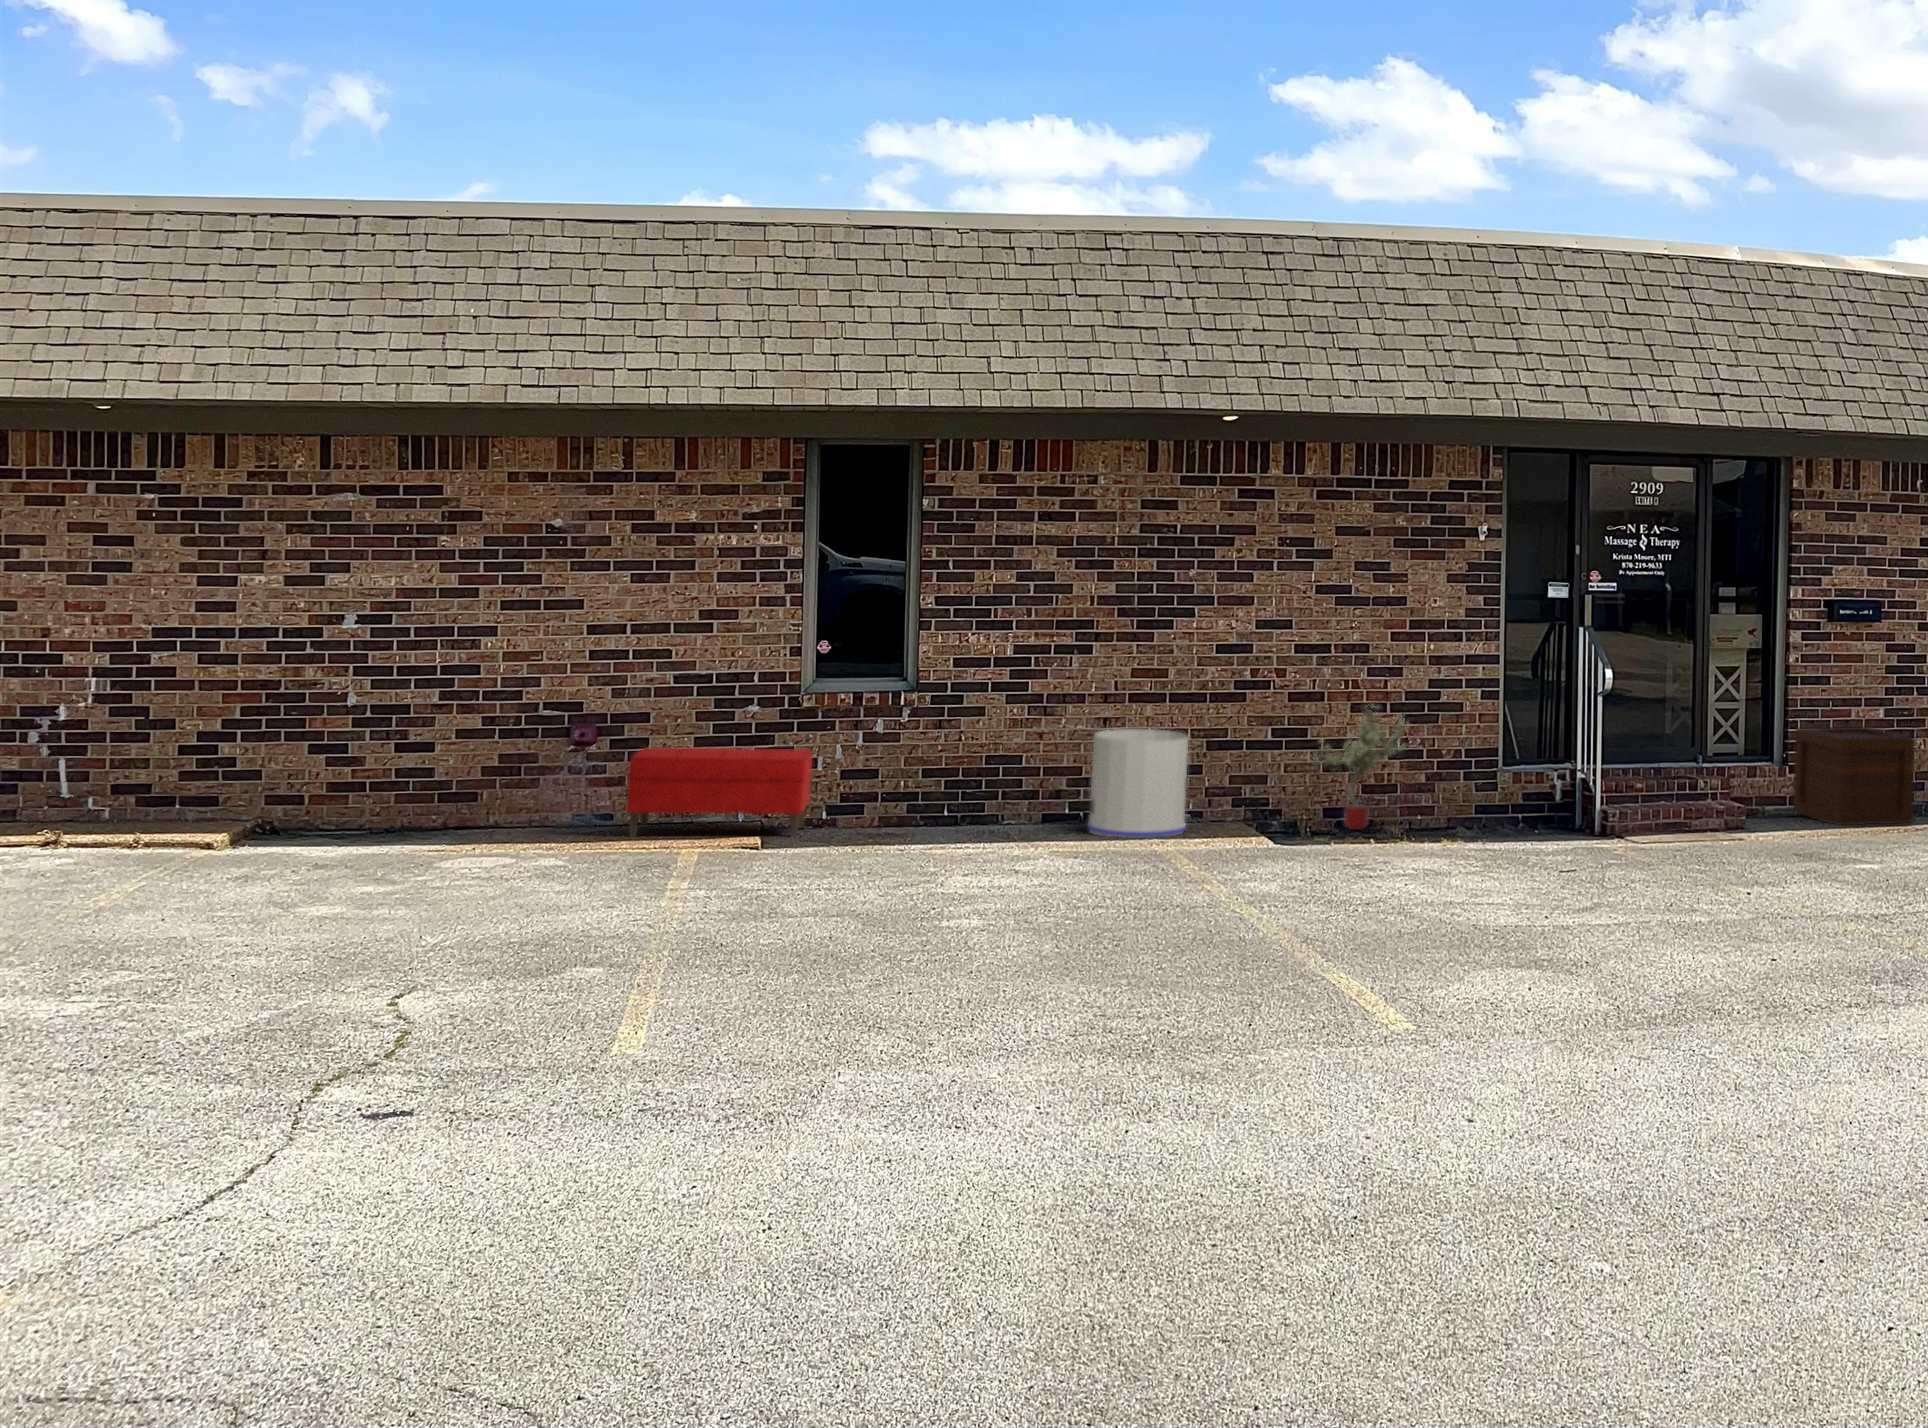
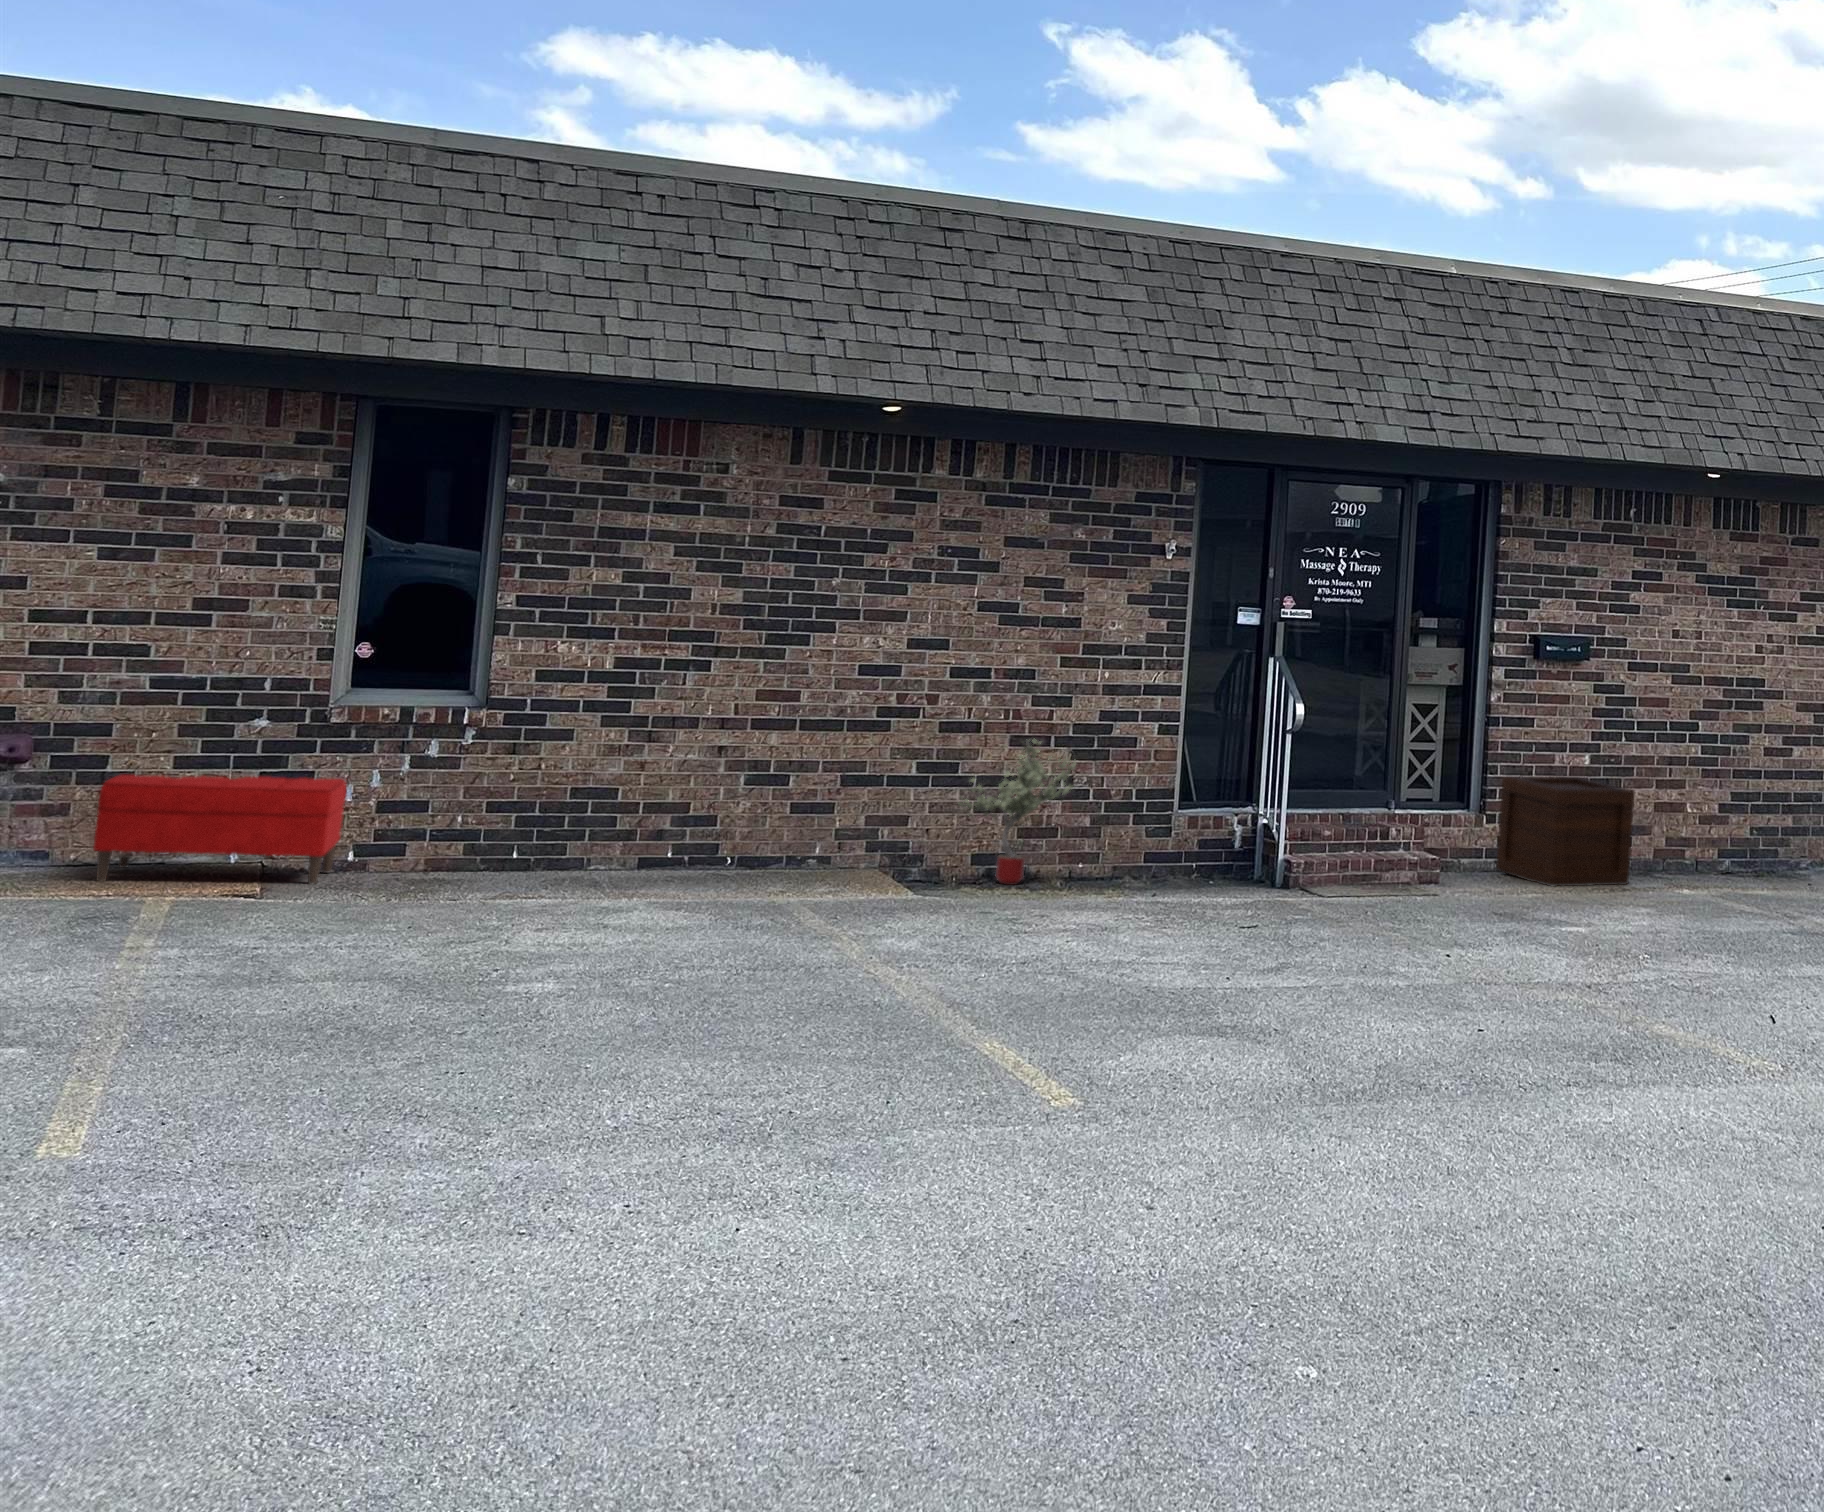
trash can: present [1087,729,1188,838] -> none [686,761,815,894]

